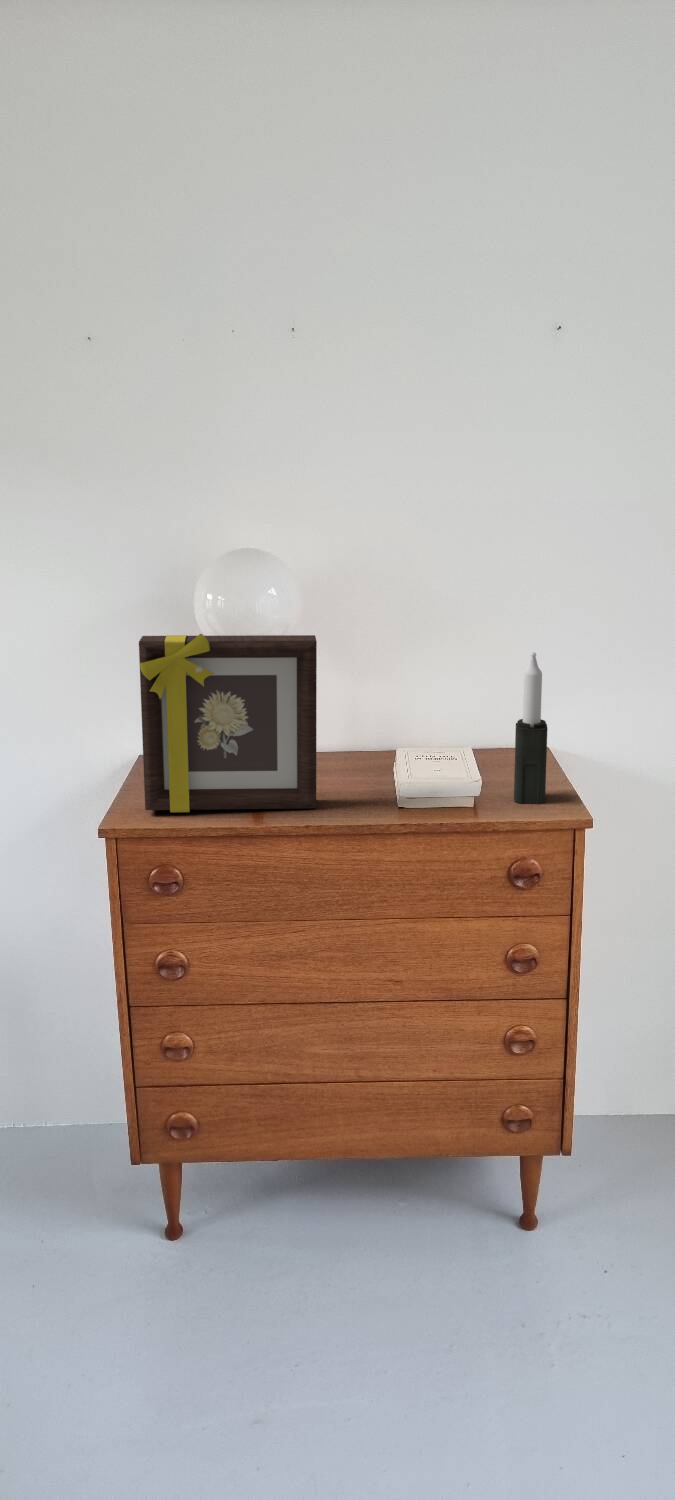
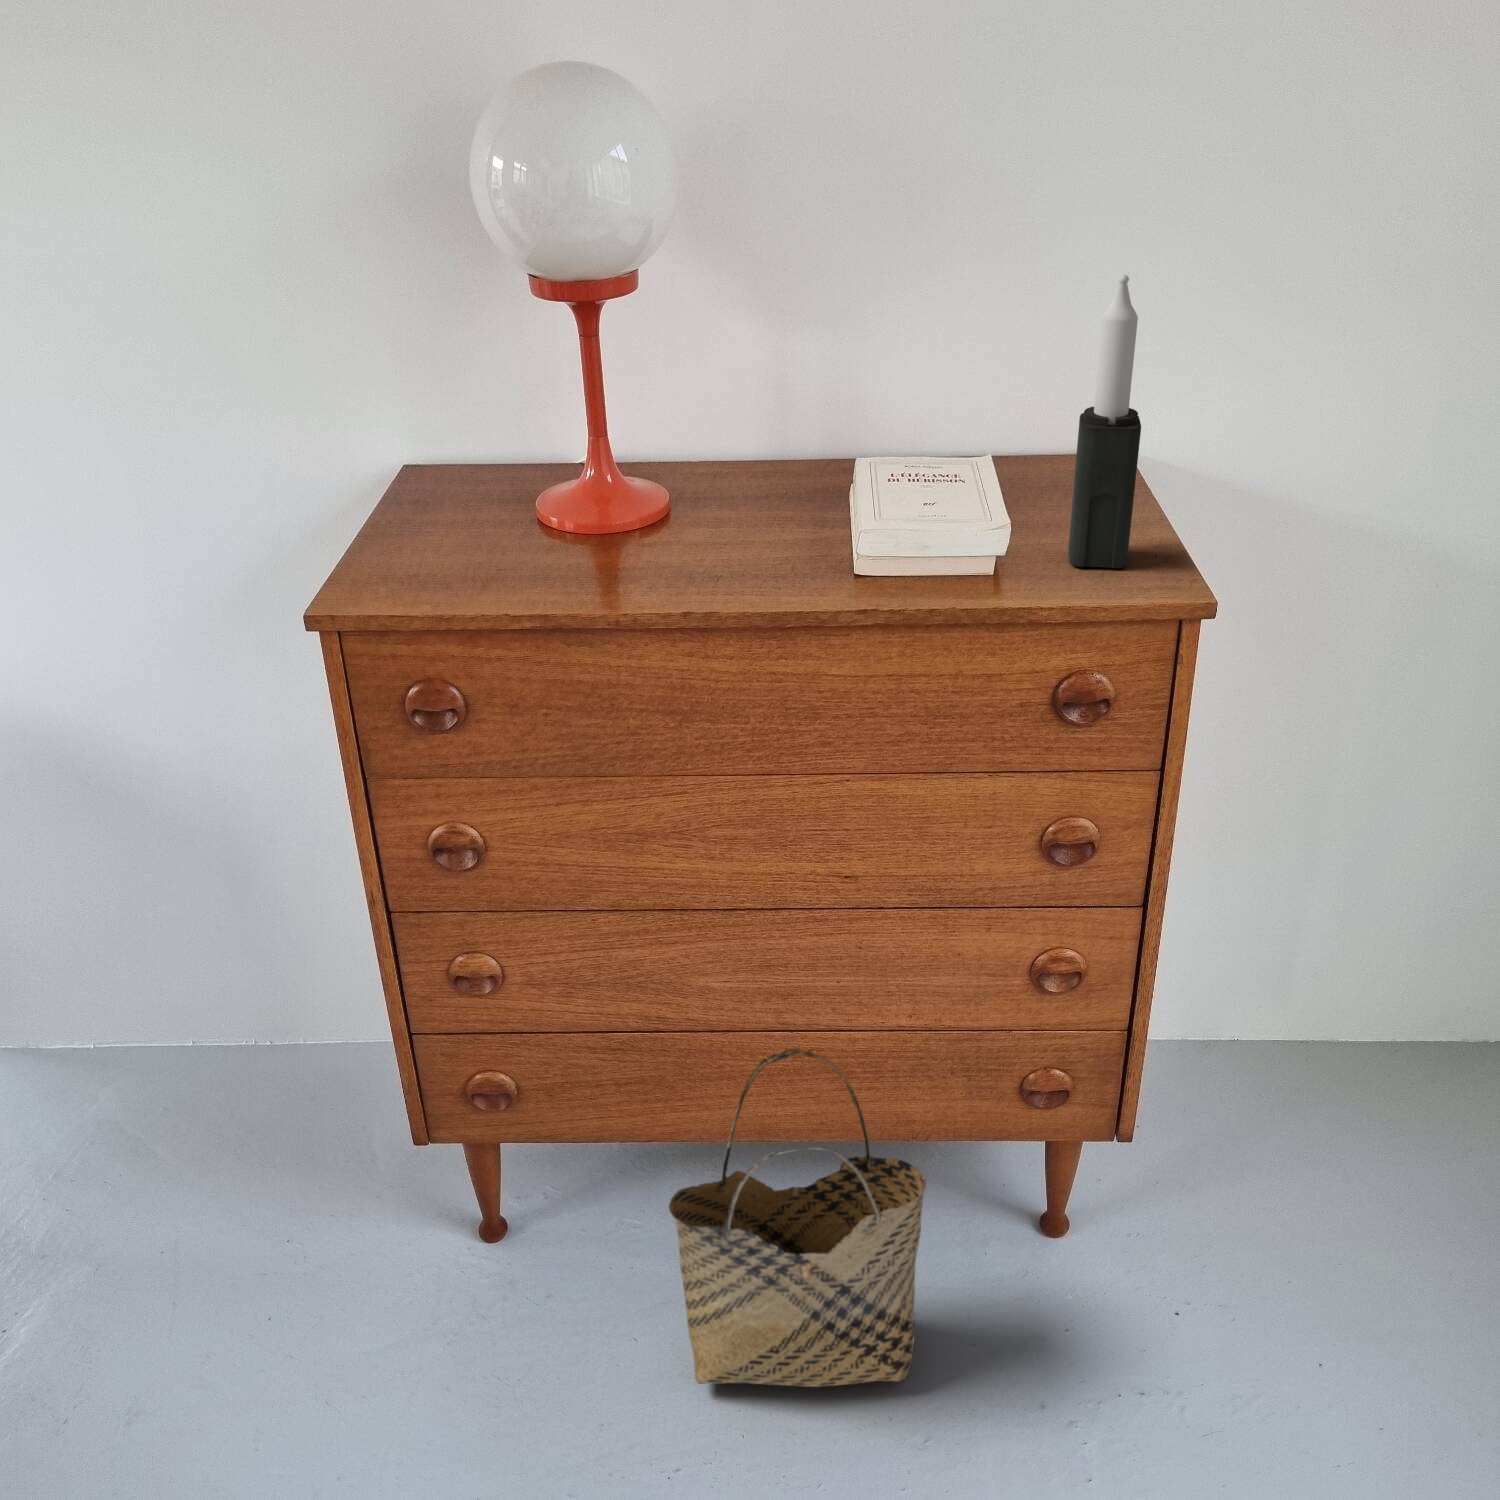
picture frame: present [139,634,317,812] -> none [352,237,705,582]
woven basket: none [293,1089,447,1310] -> present [669,1049,926,1387]

